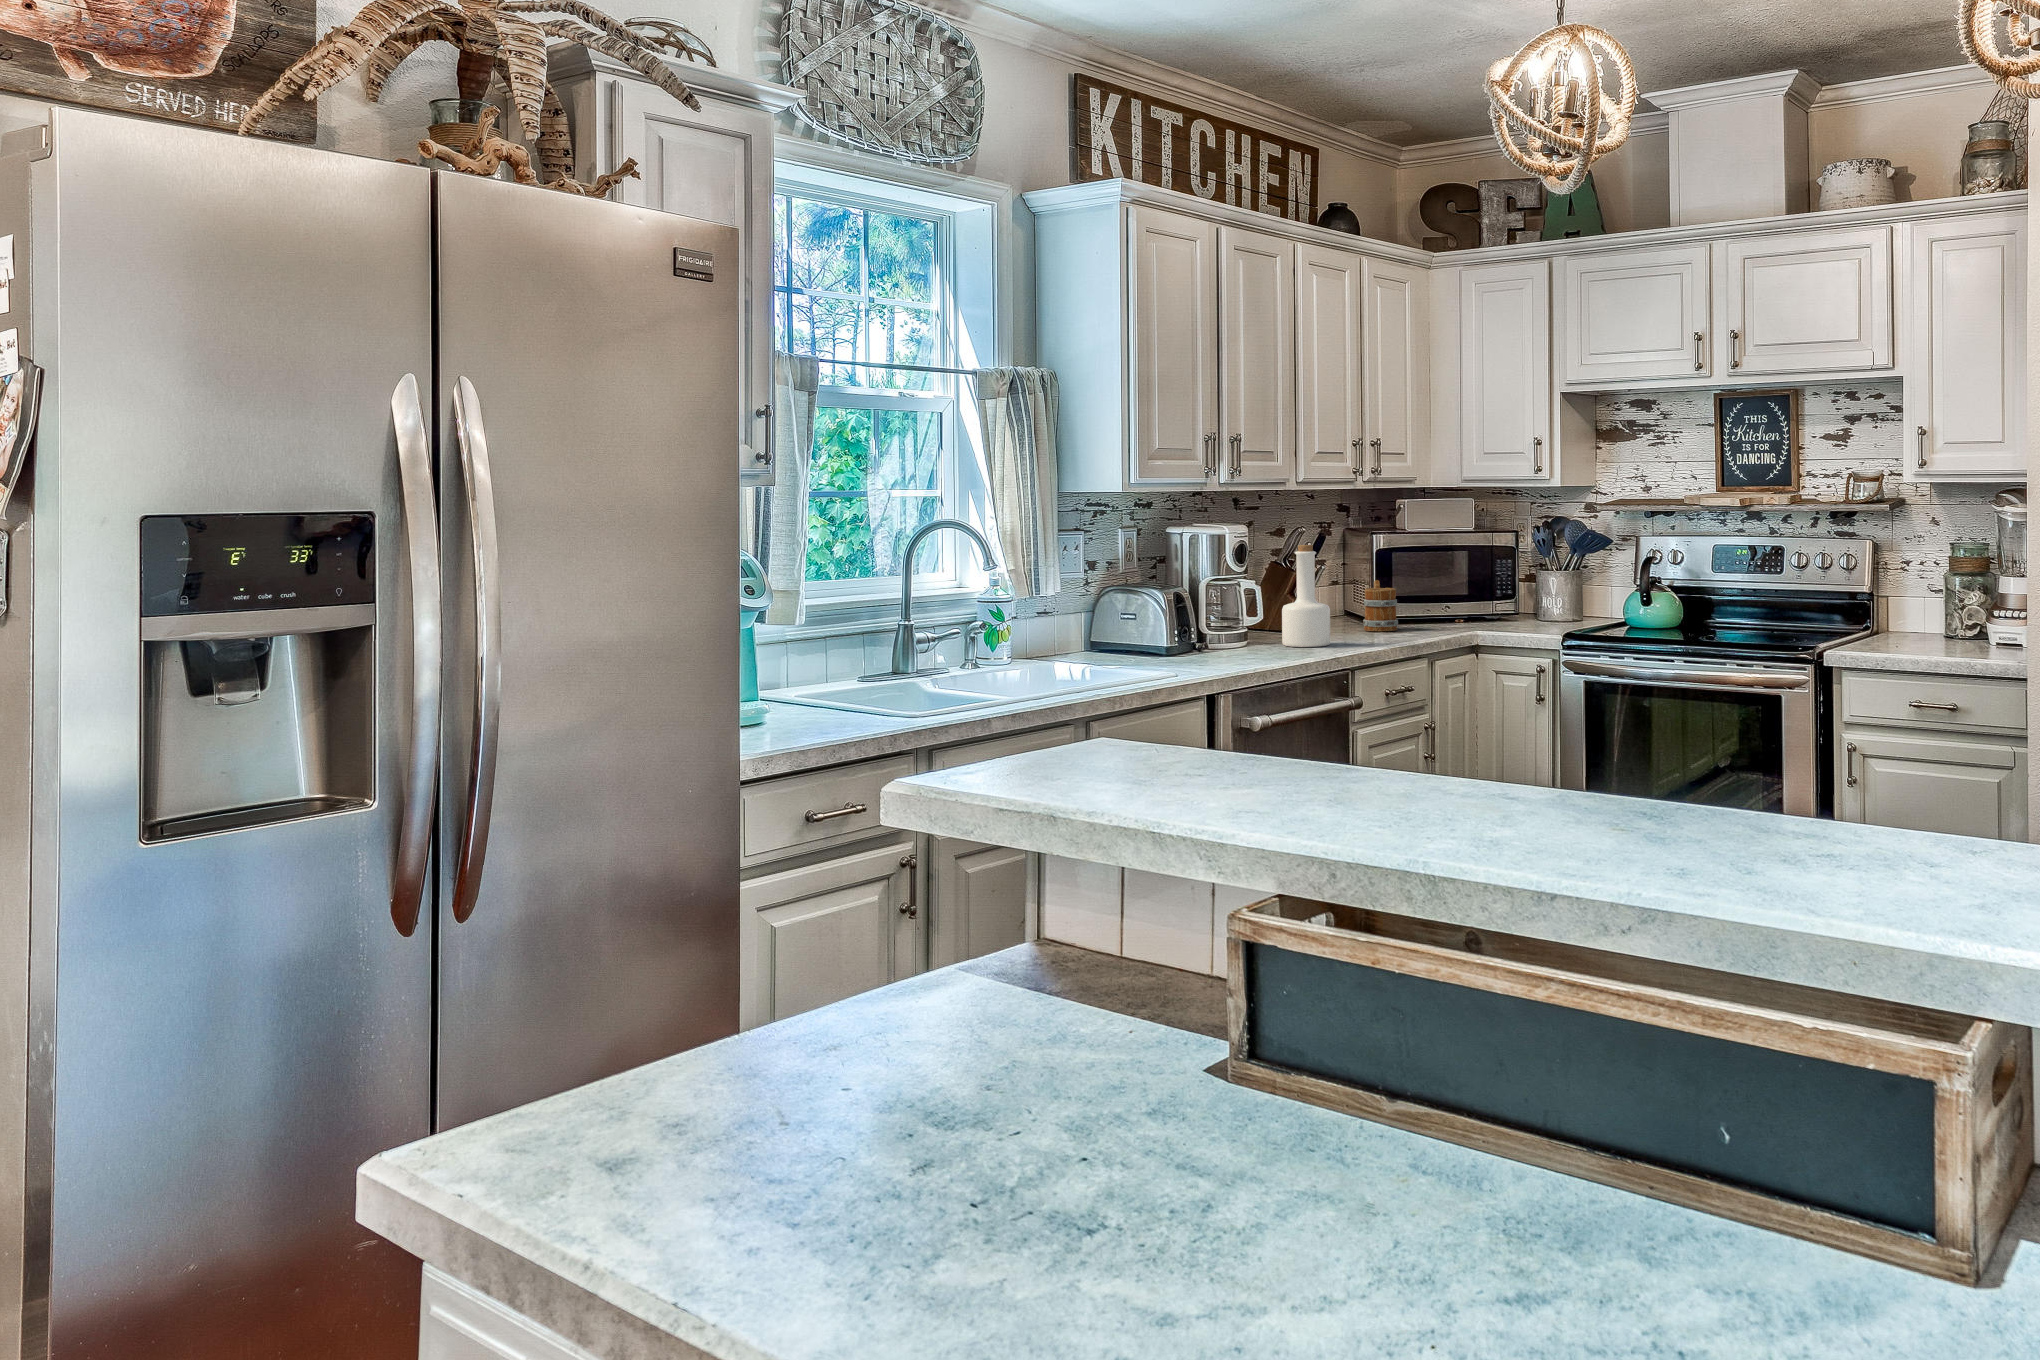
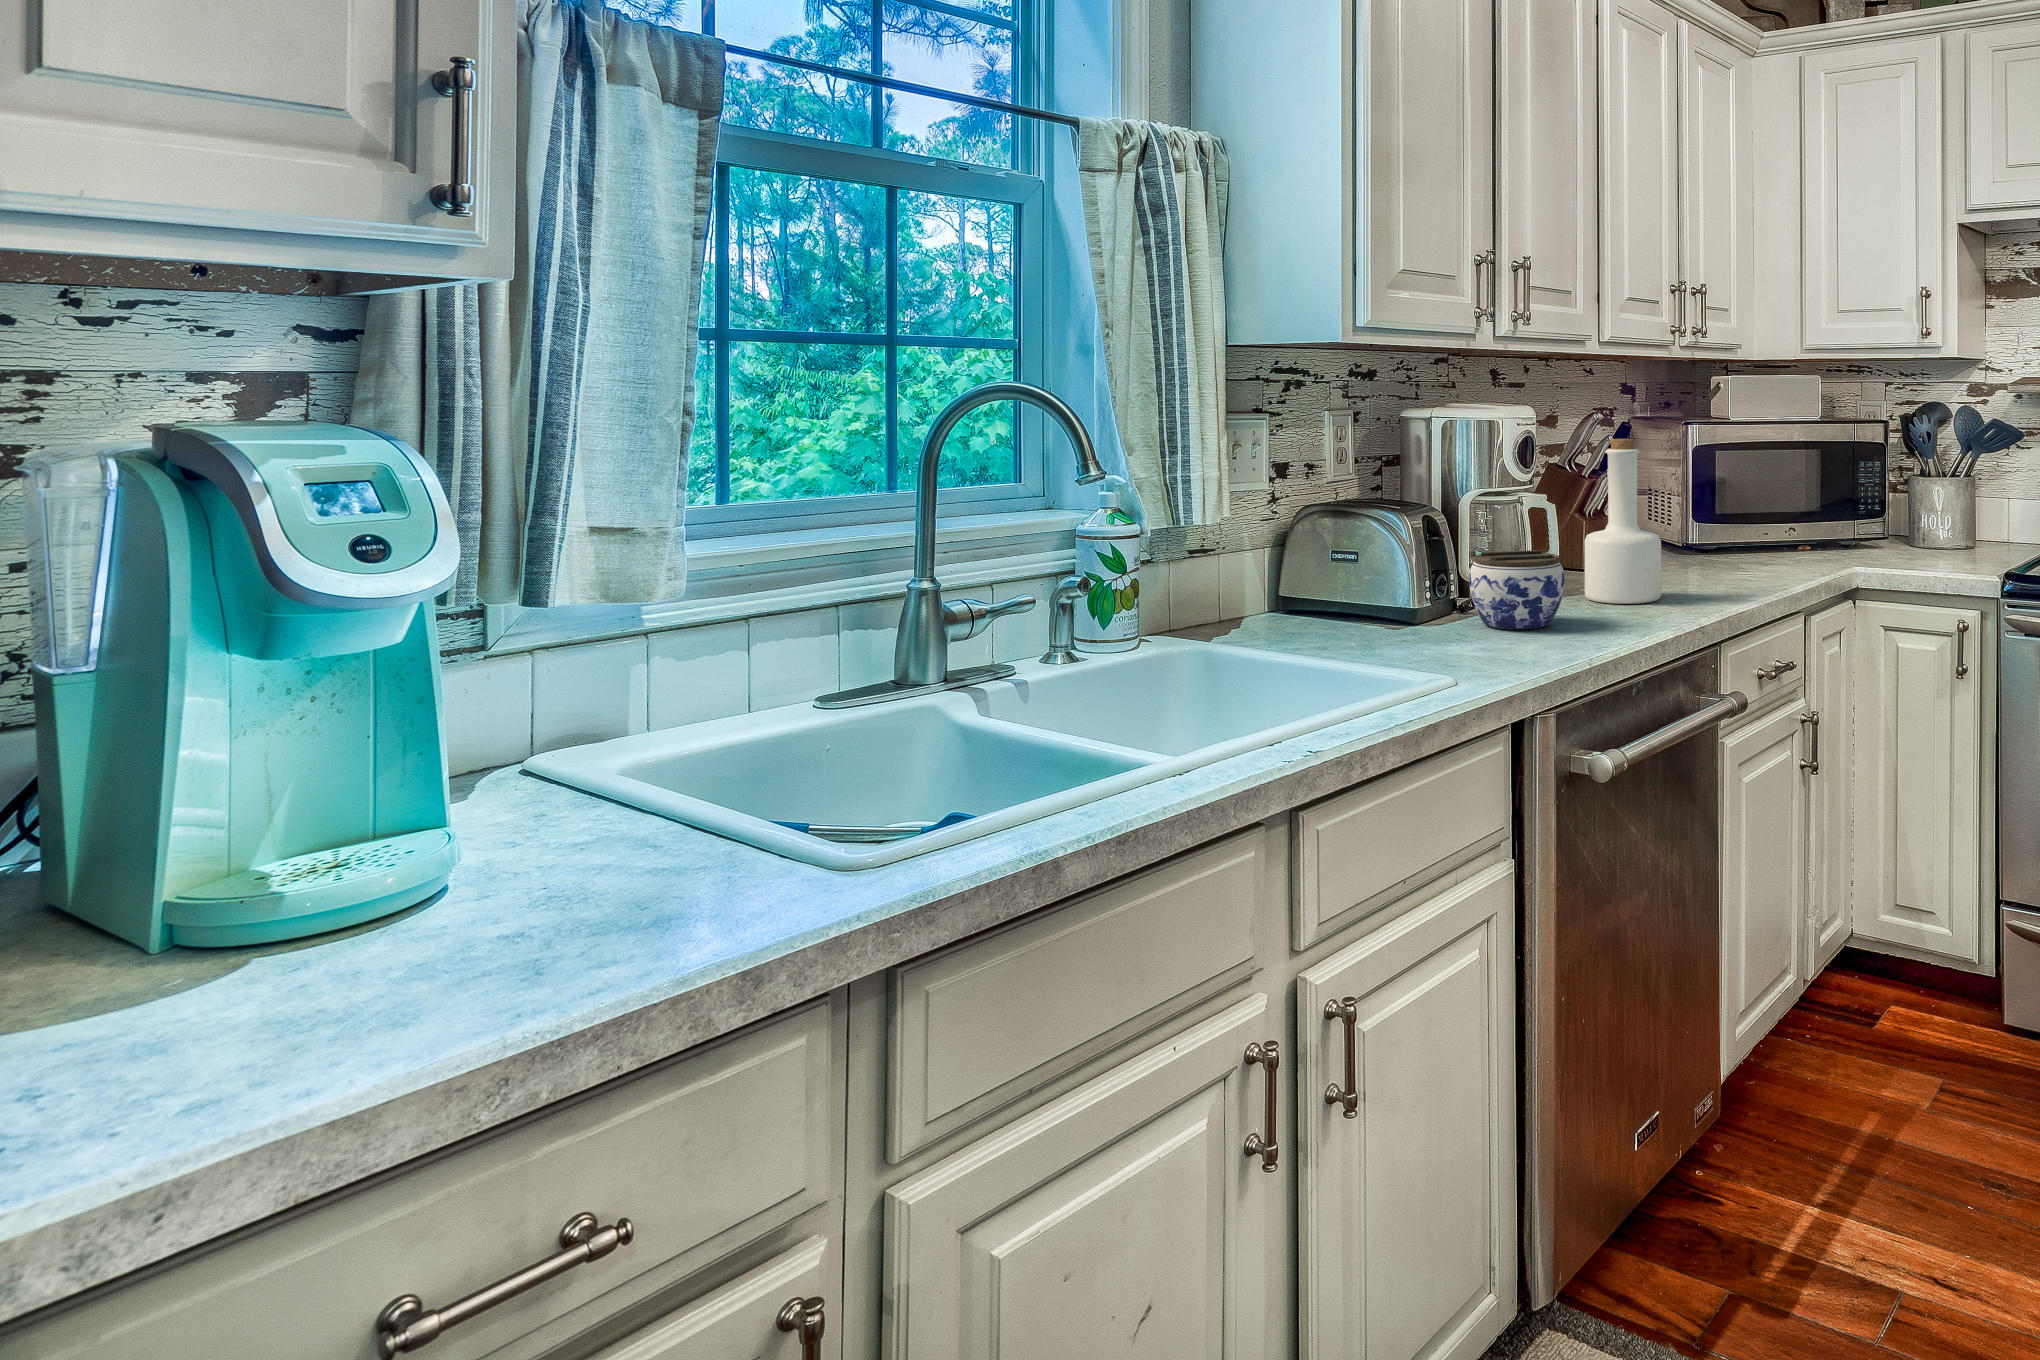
mug: present [1363,580,1398,631] -> none [1676,490,1731,567]
jar: none [1202,612,1258,657] -> present [1469,550,1565,629]

